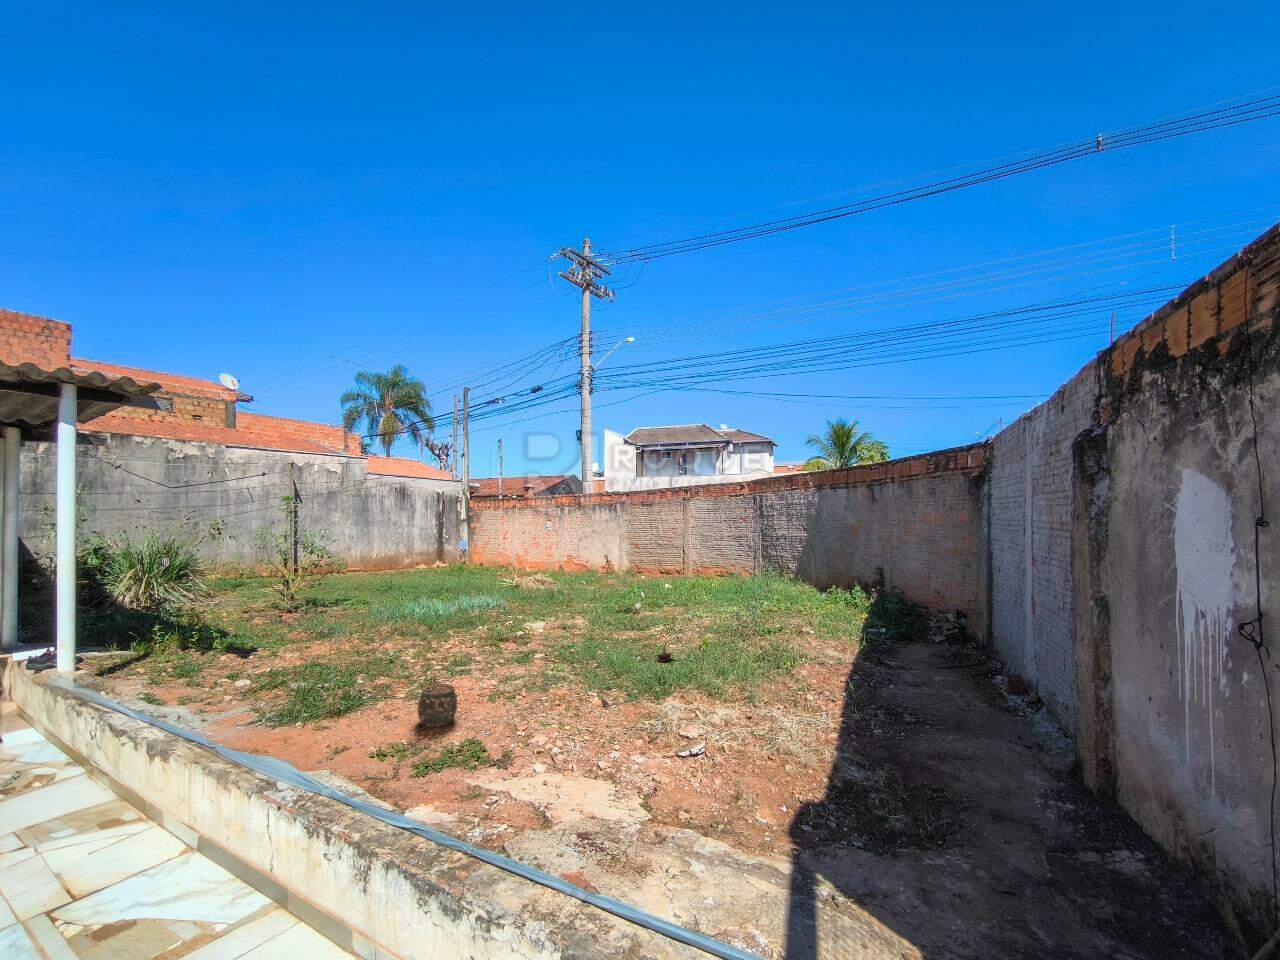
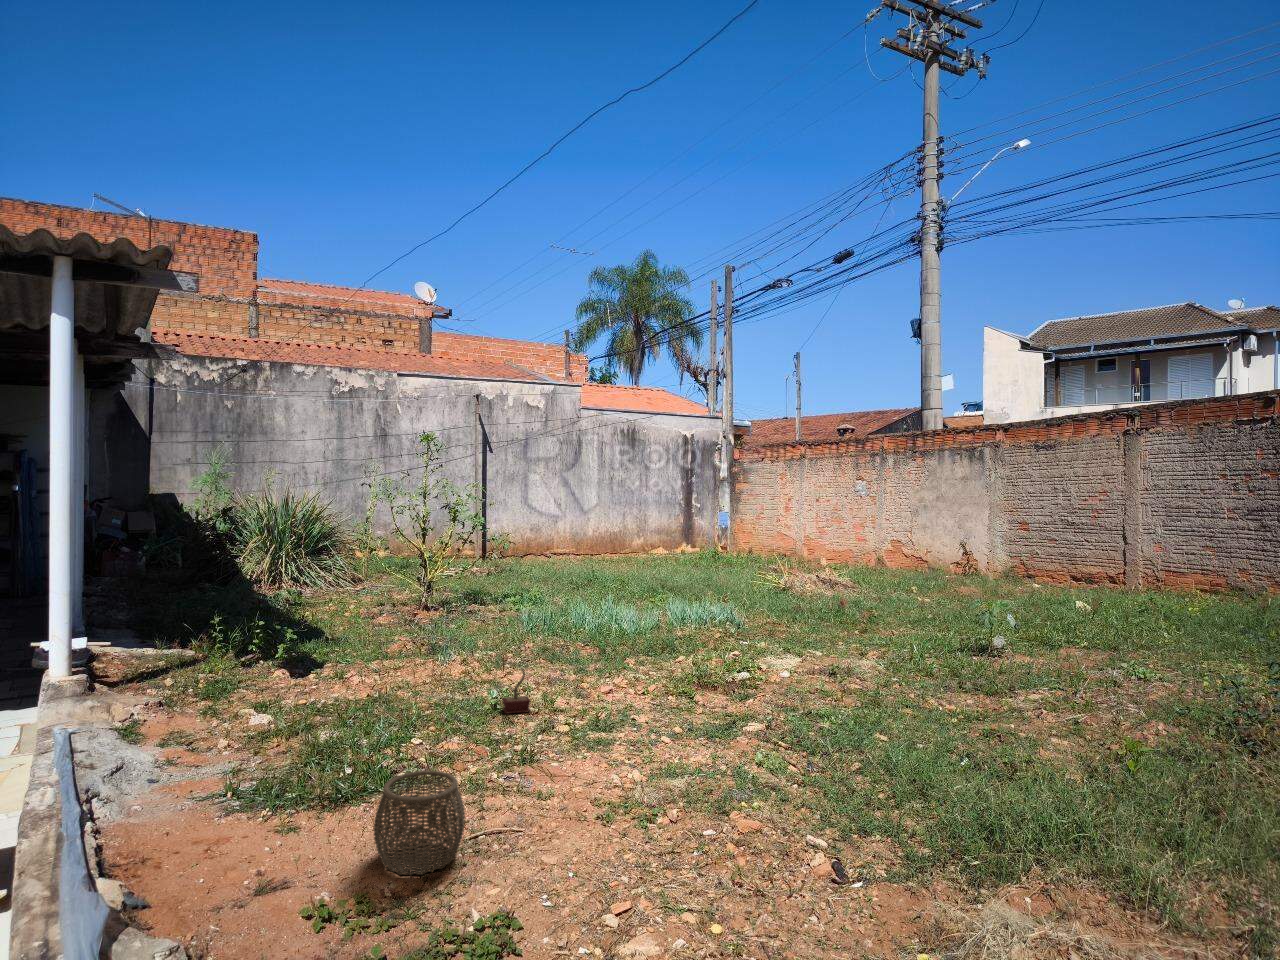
potted plant: present [658,629,672,662] -> present [494,641,557,714]

